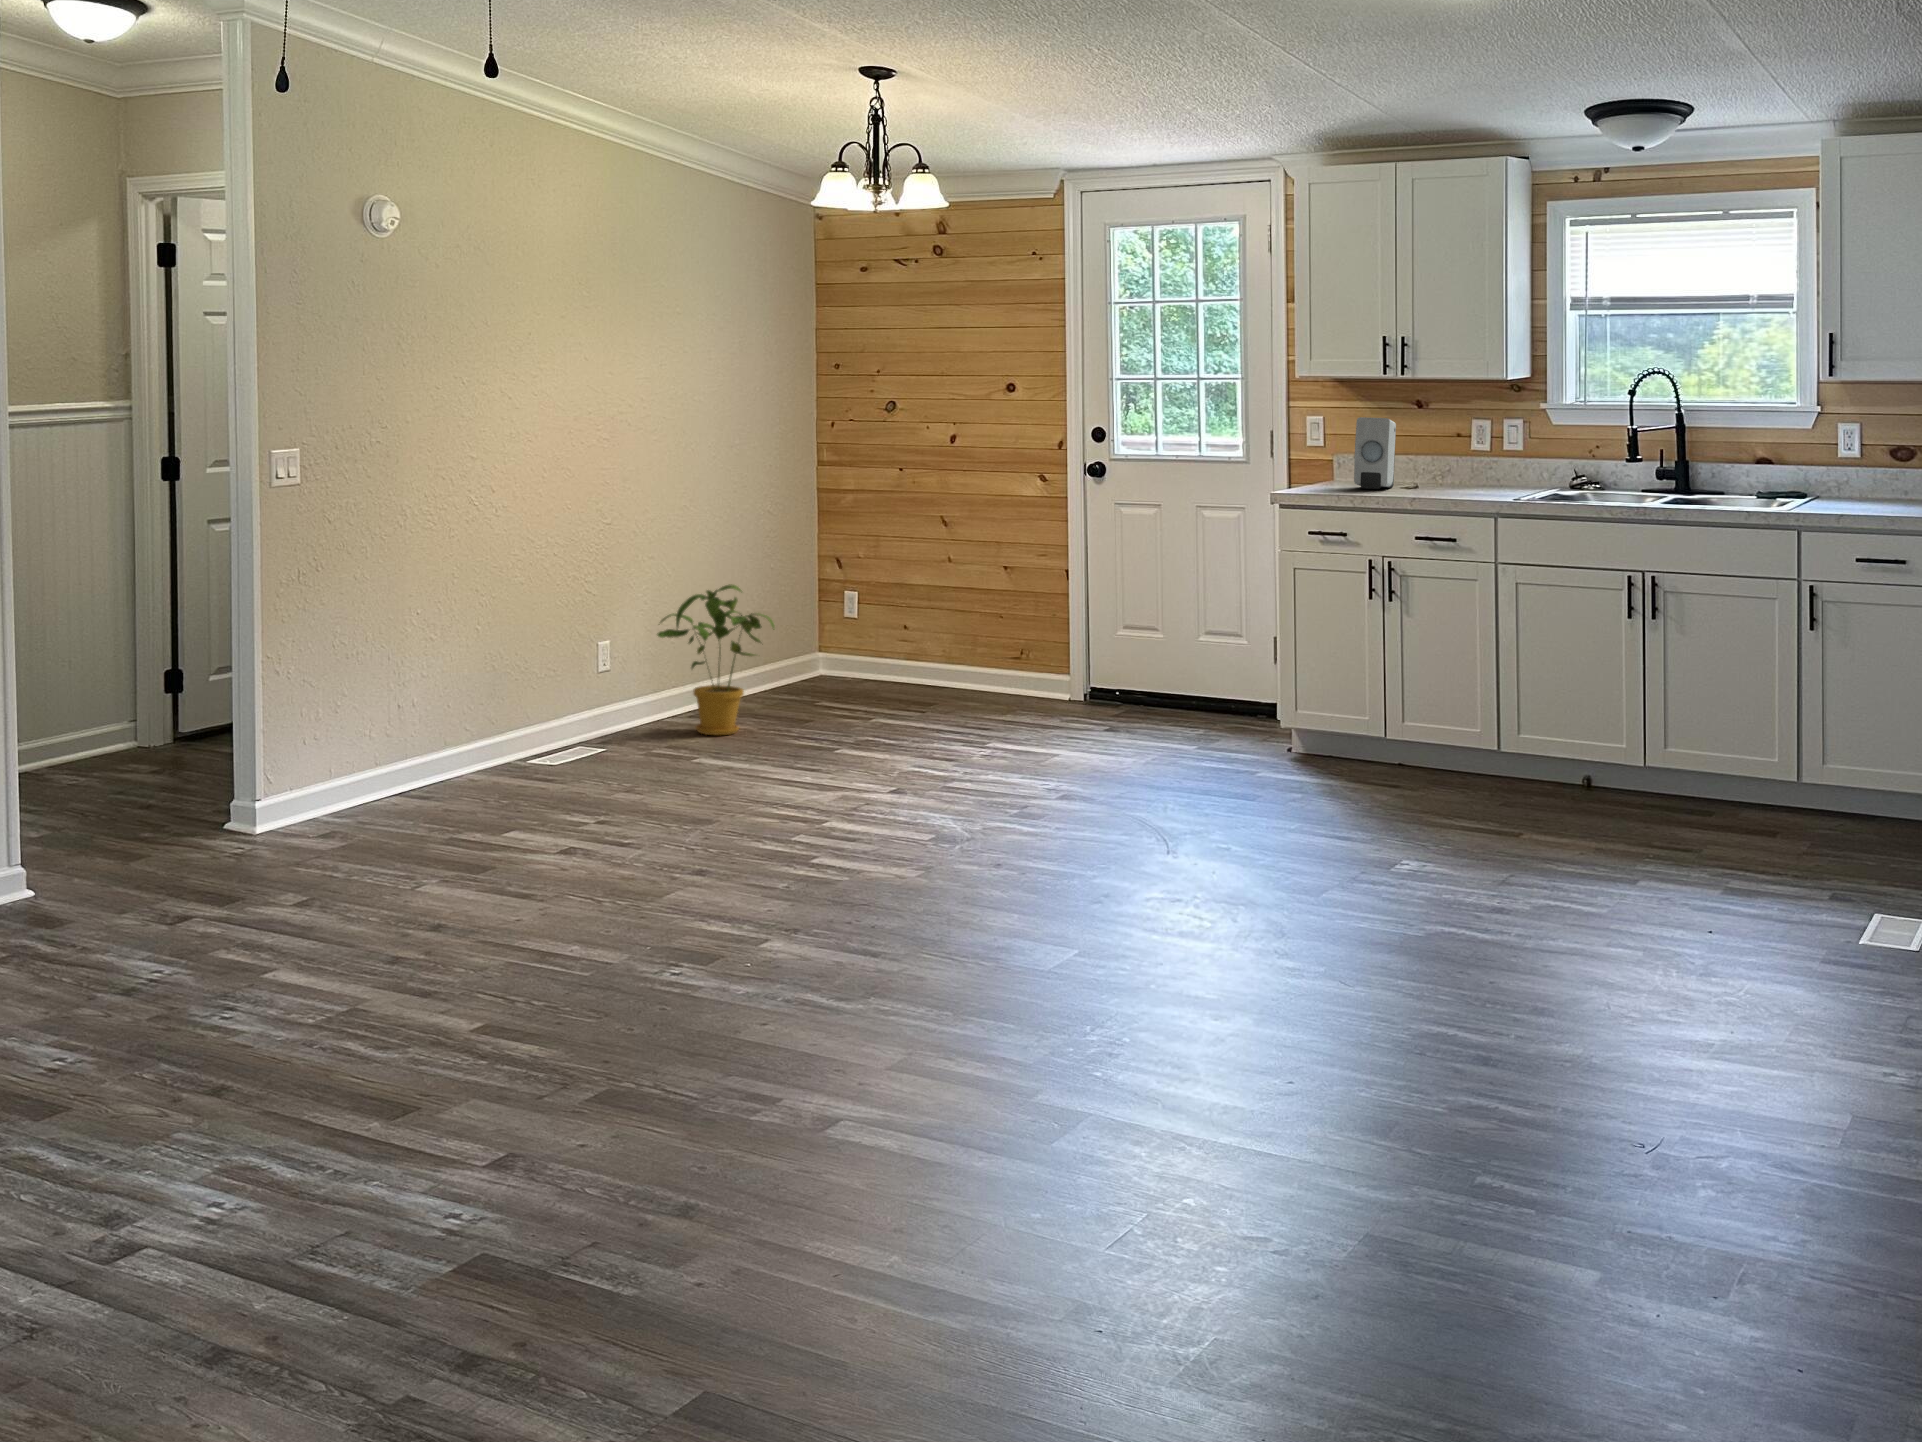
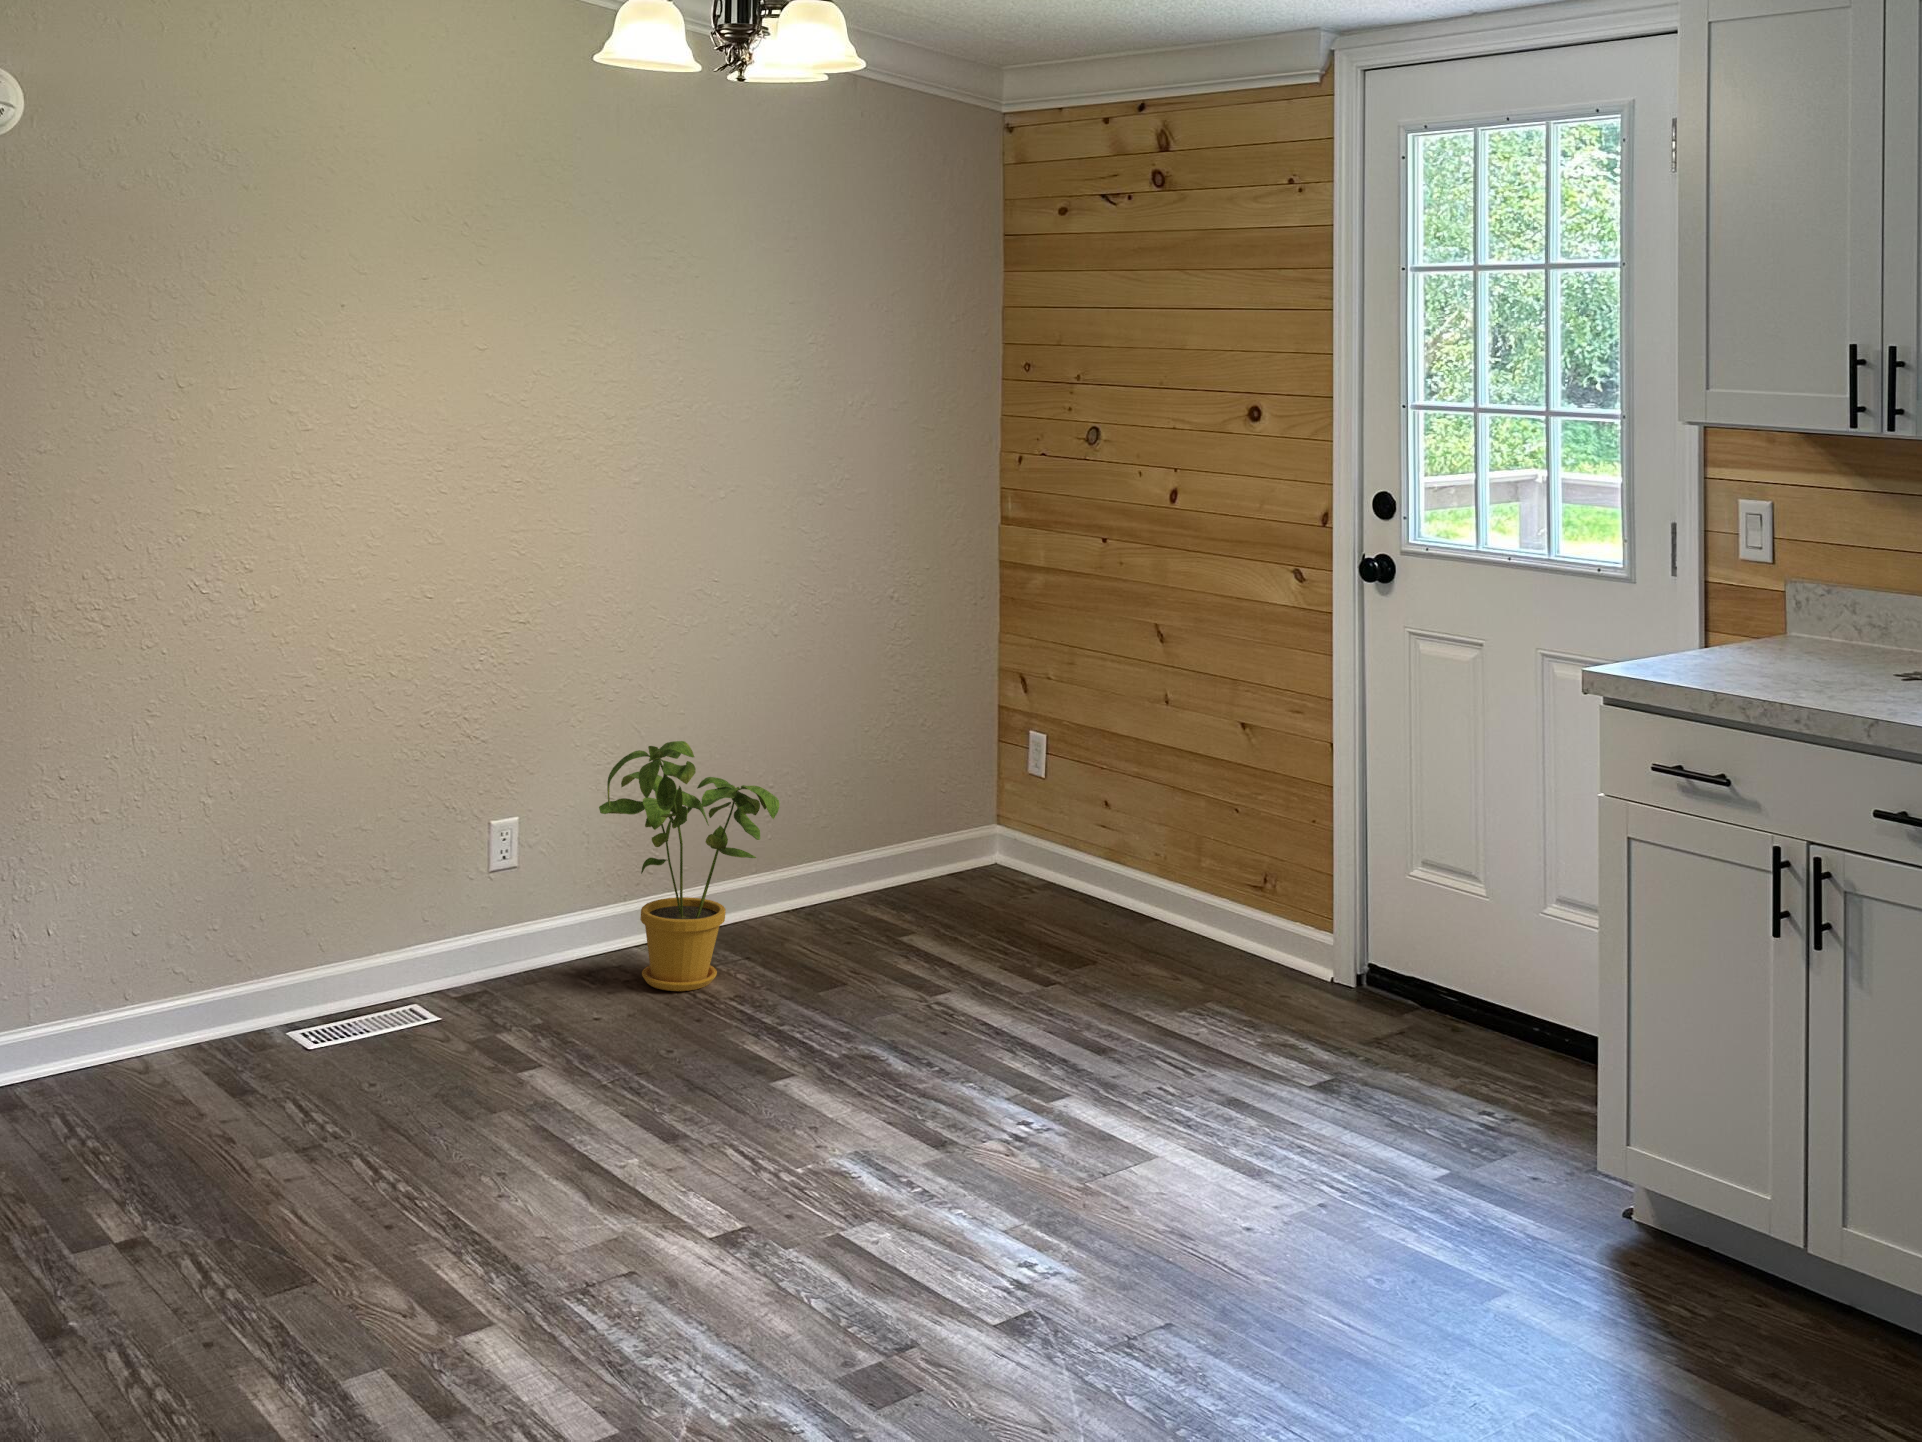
soap dispenser: present [1354,417,1396,489] -> none [1786,513,1895,669]

